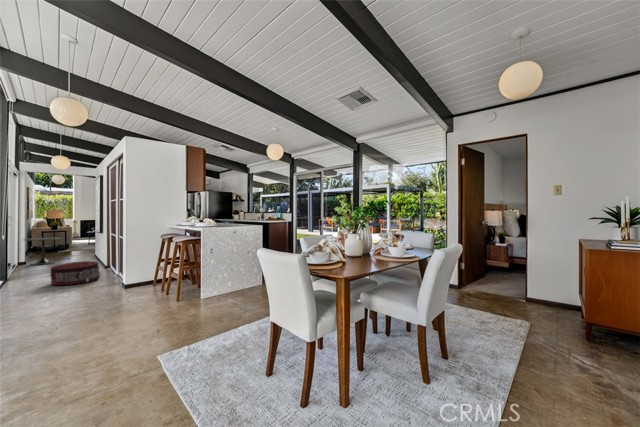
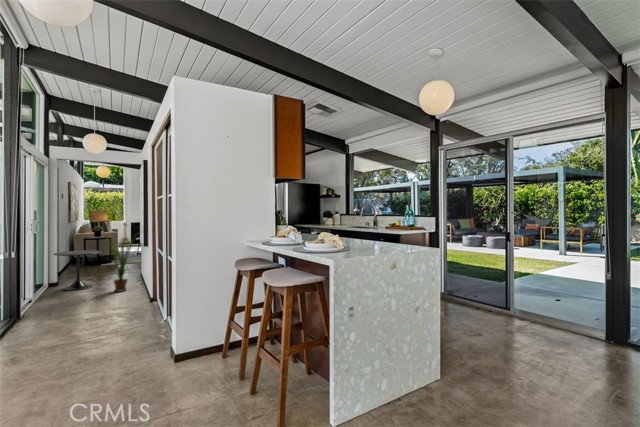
house plant: none [67,223,99,264] -> present [107,237,132,292]
pouf: present [51,261,100,285] -> none [69,298,141,343]

